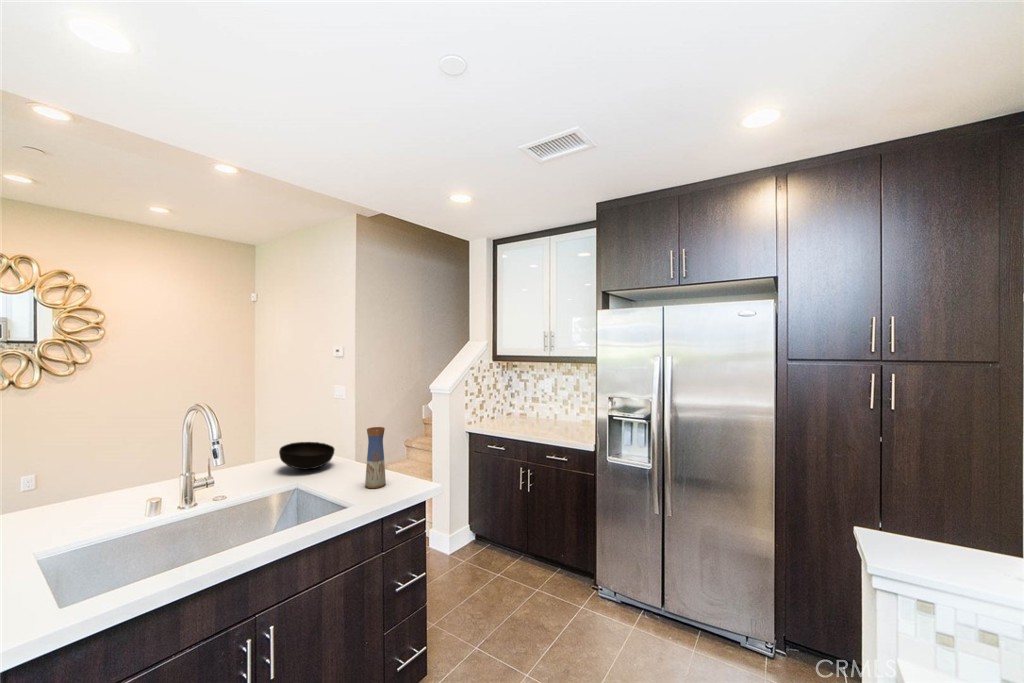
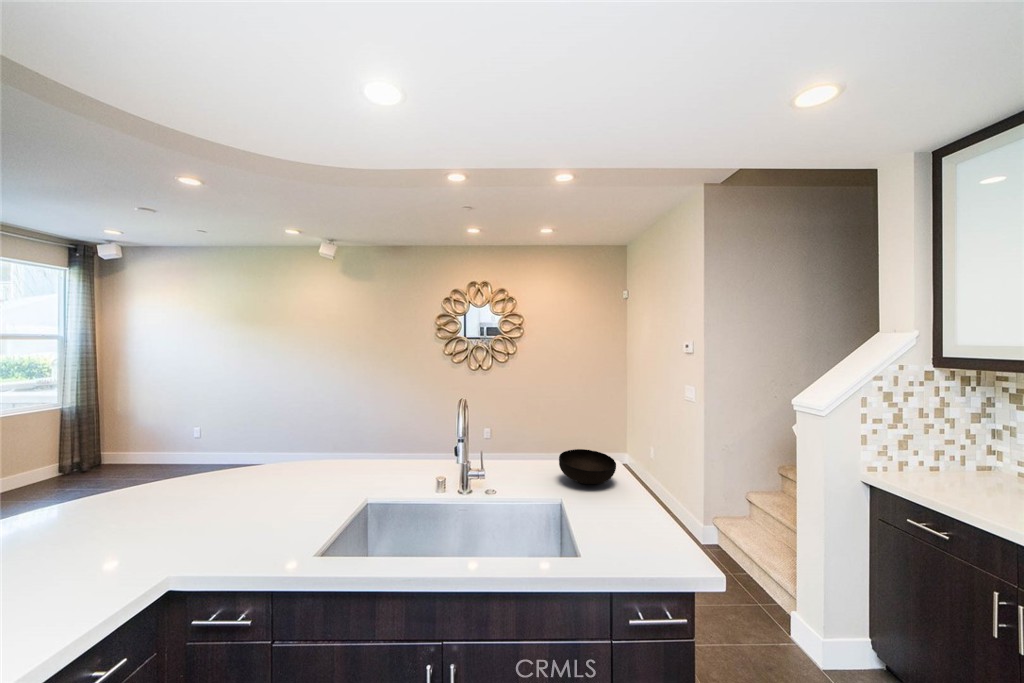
vase: present [365,427,386,488] -> none [615,454,643,541]

